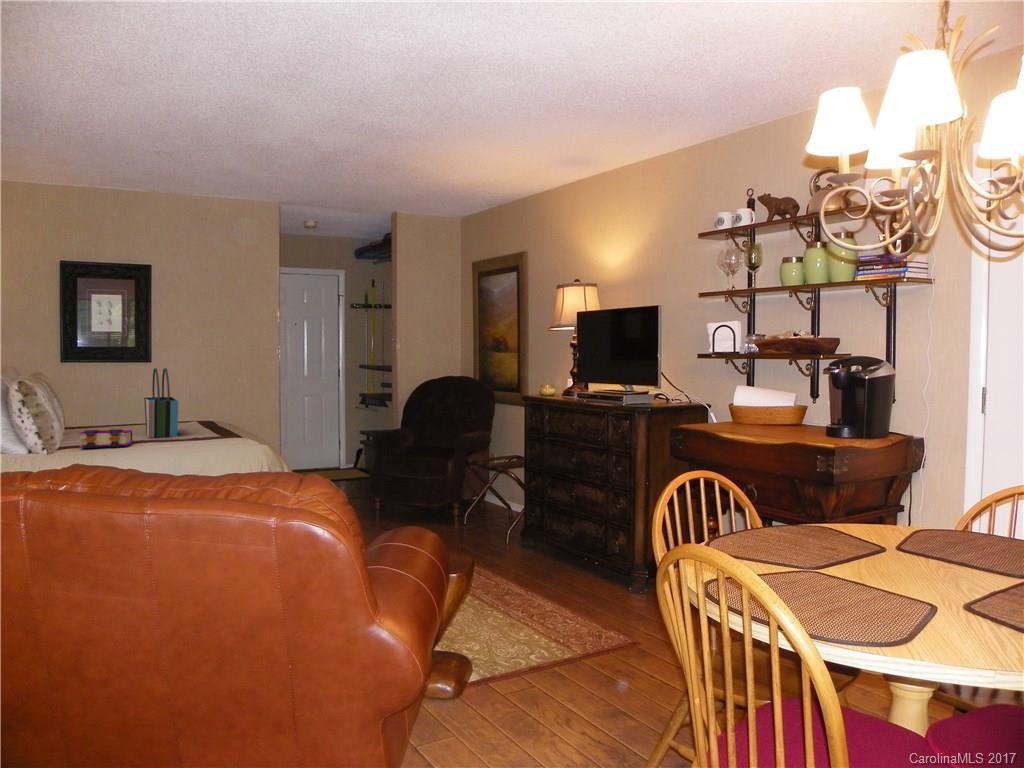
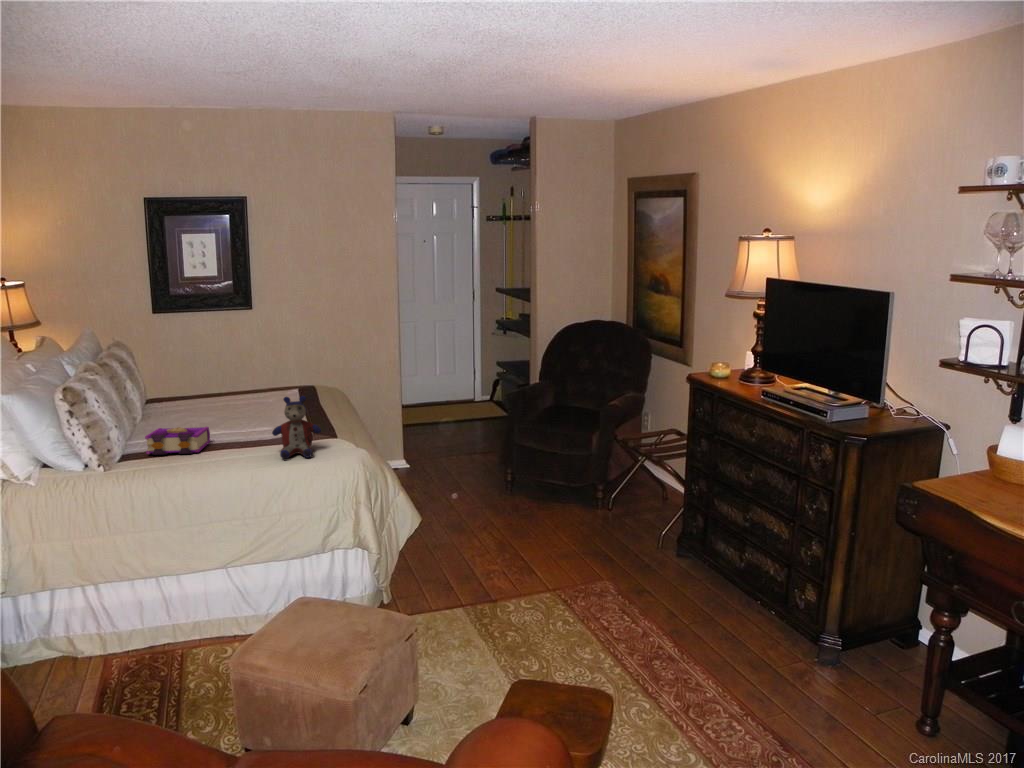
tote bag: present [144,368,178,438] -> none [230,342,266,427]
stuffed bear: none [194,396,236,445] -> present [272,396,321,459]

